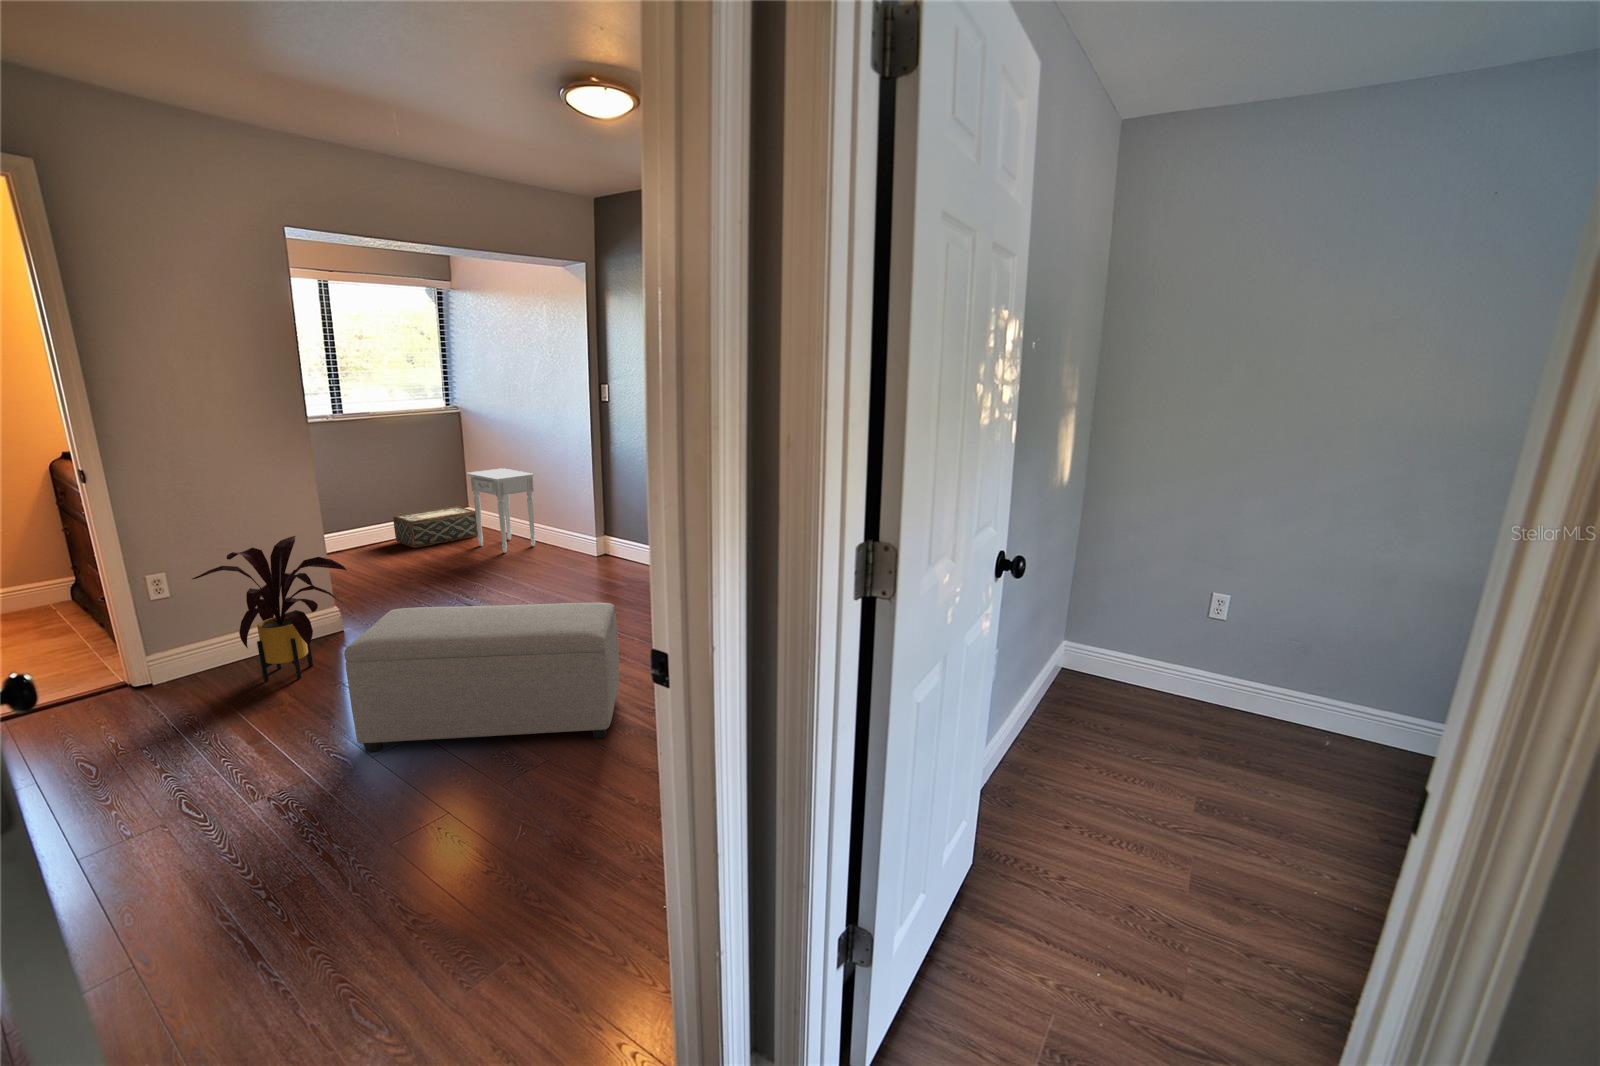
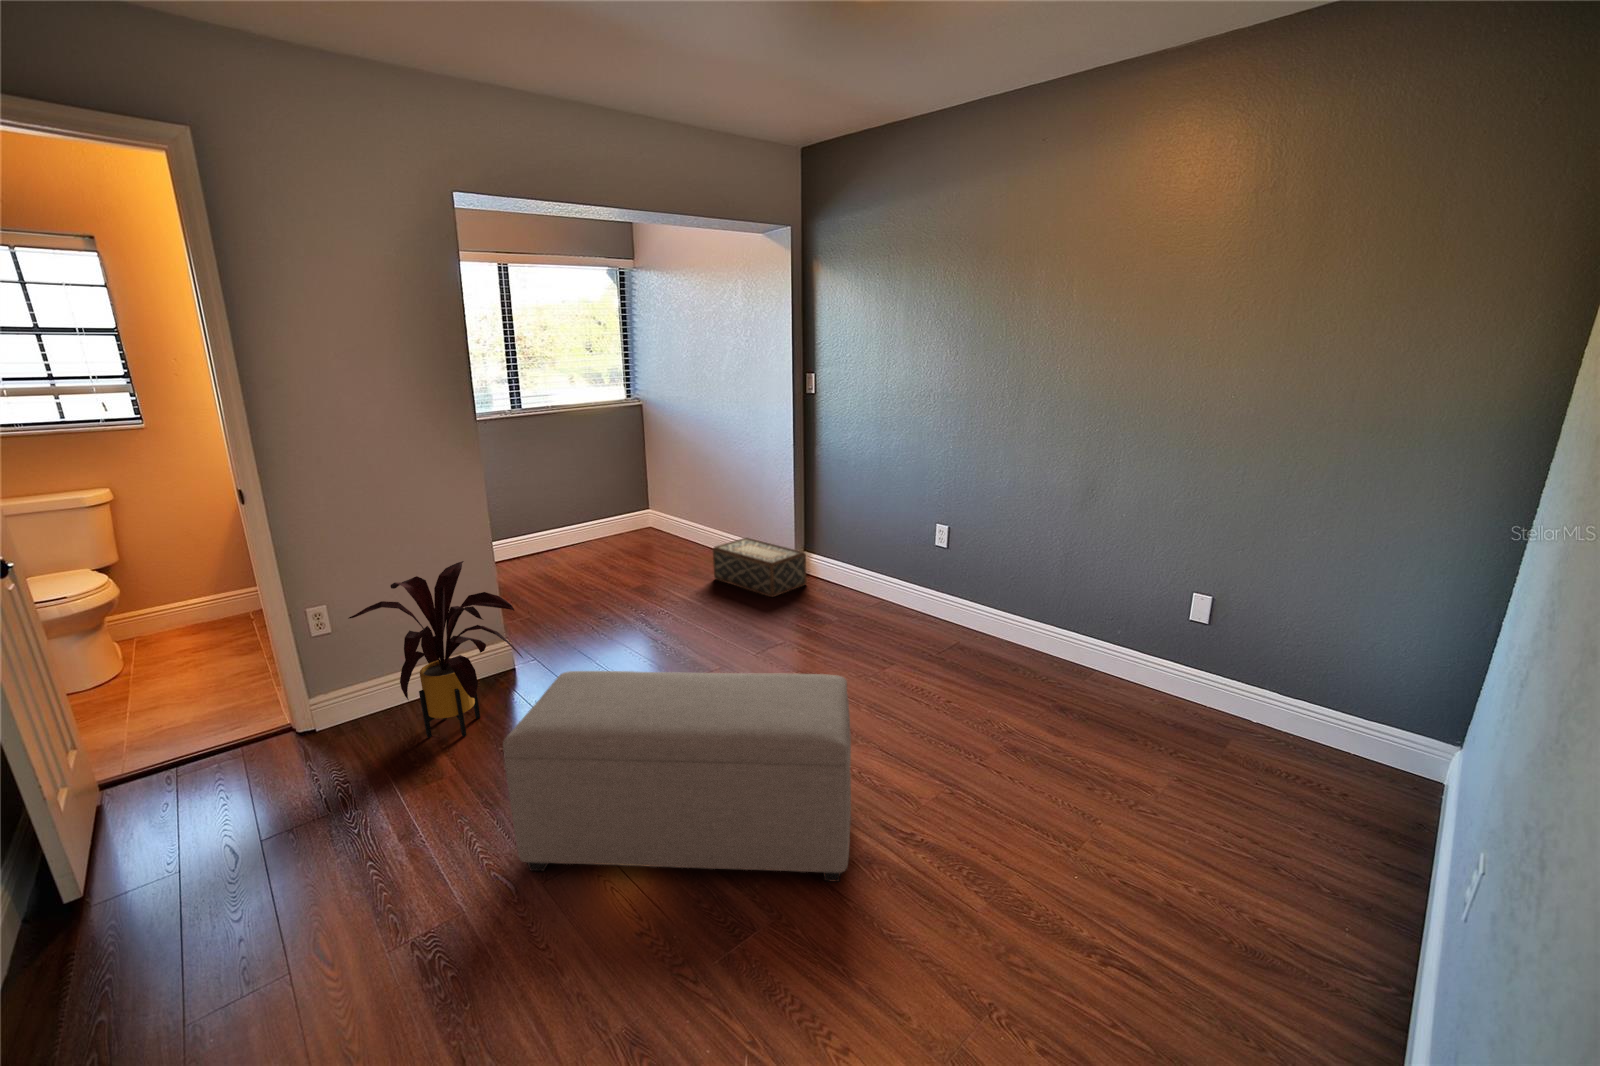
nightstand: present [466,468,535,553] -> none [647,468,719,566]
woven basket: present [393,506,478,548] -> present [713,538,806,597]

